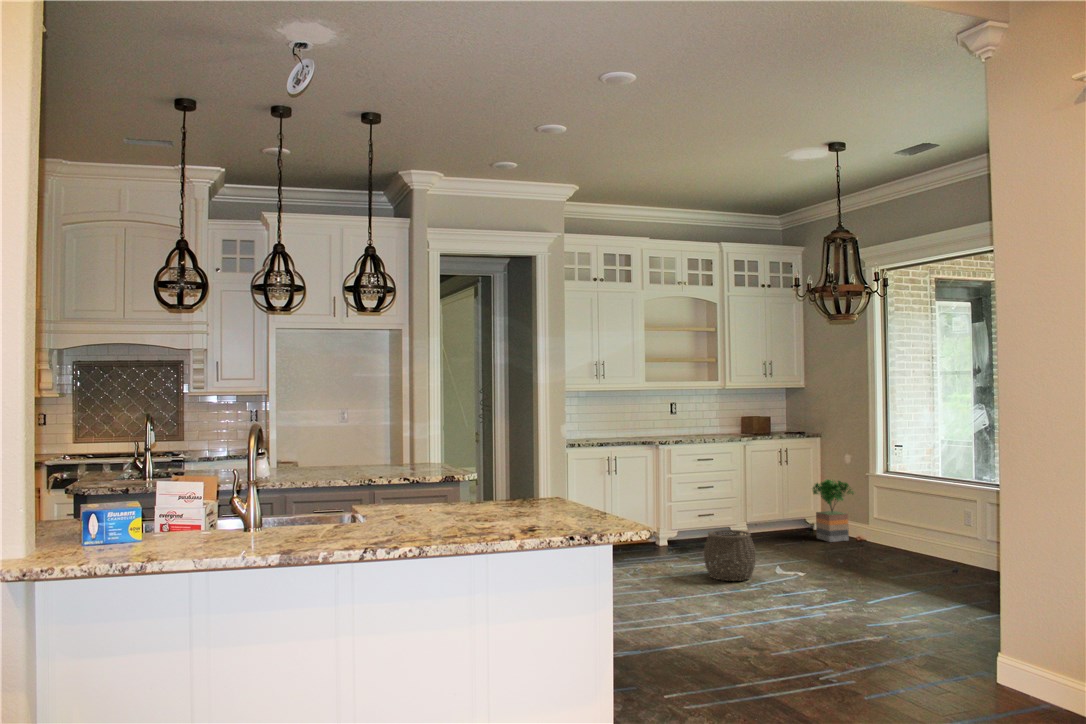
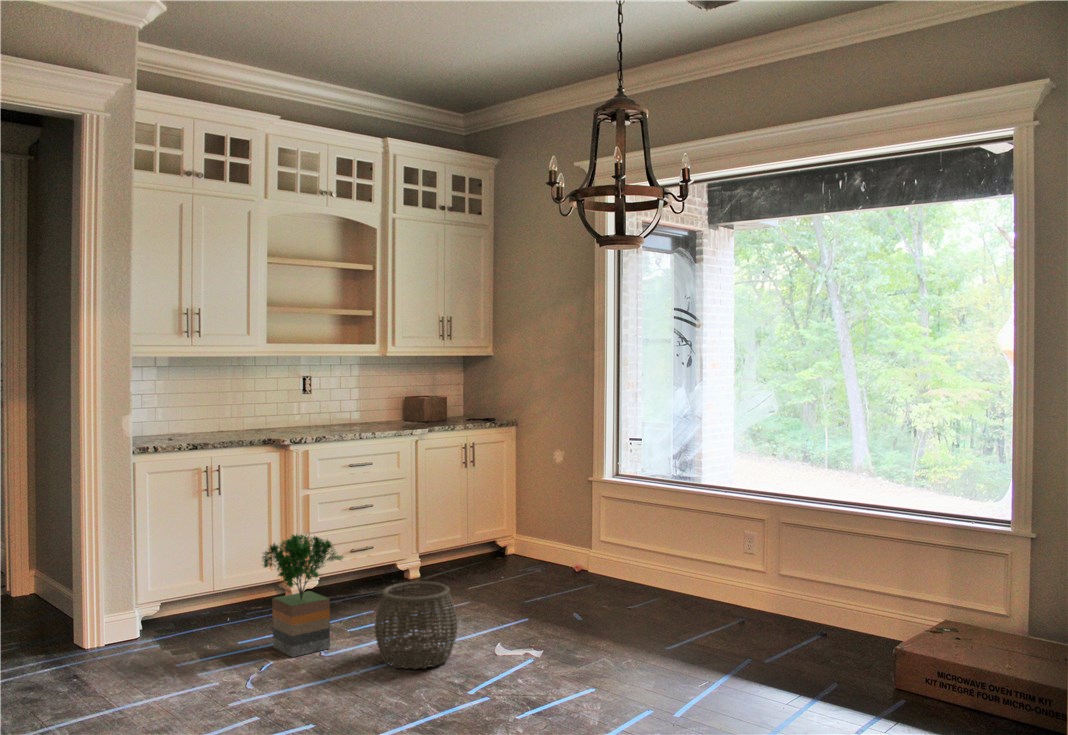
potted tree: present [813,480,854,542] -> present [262,534,343,657]

